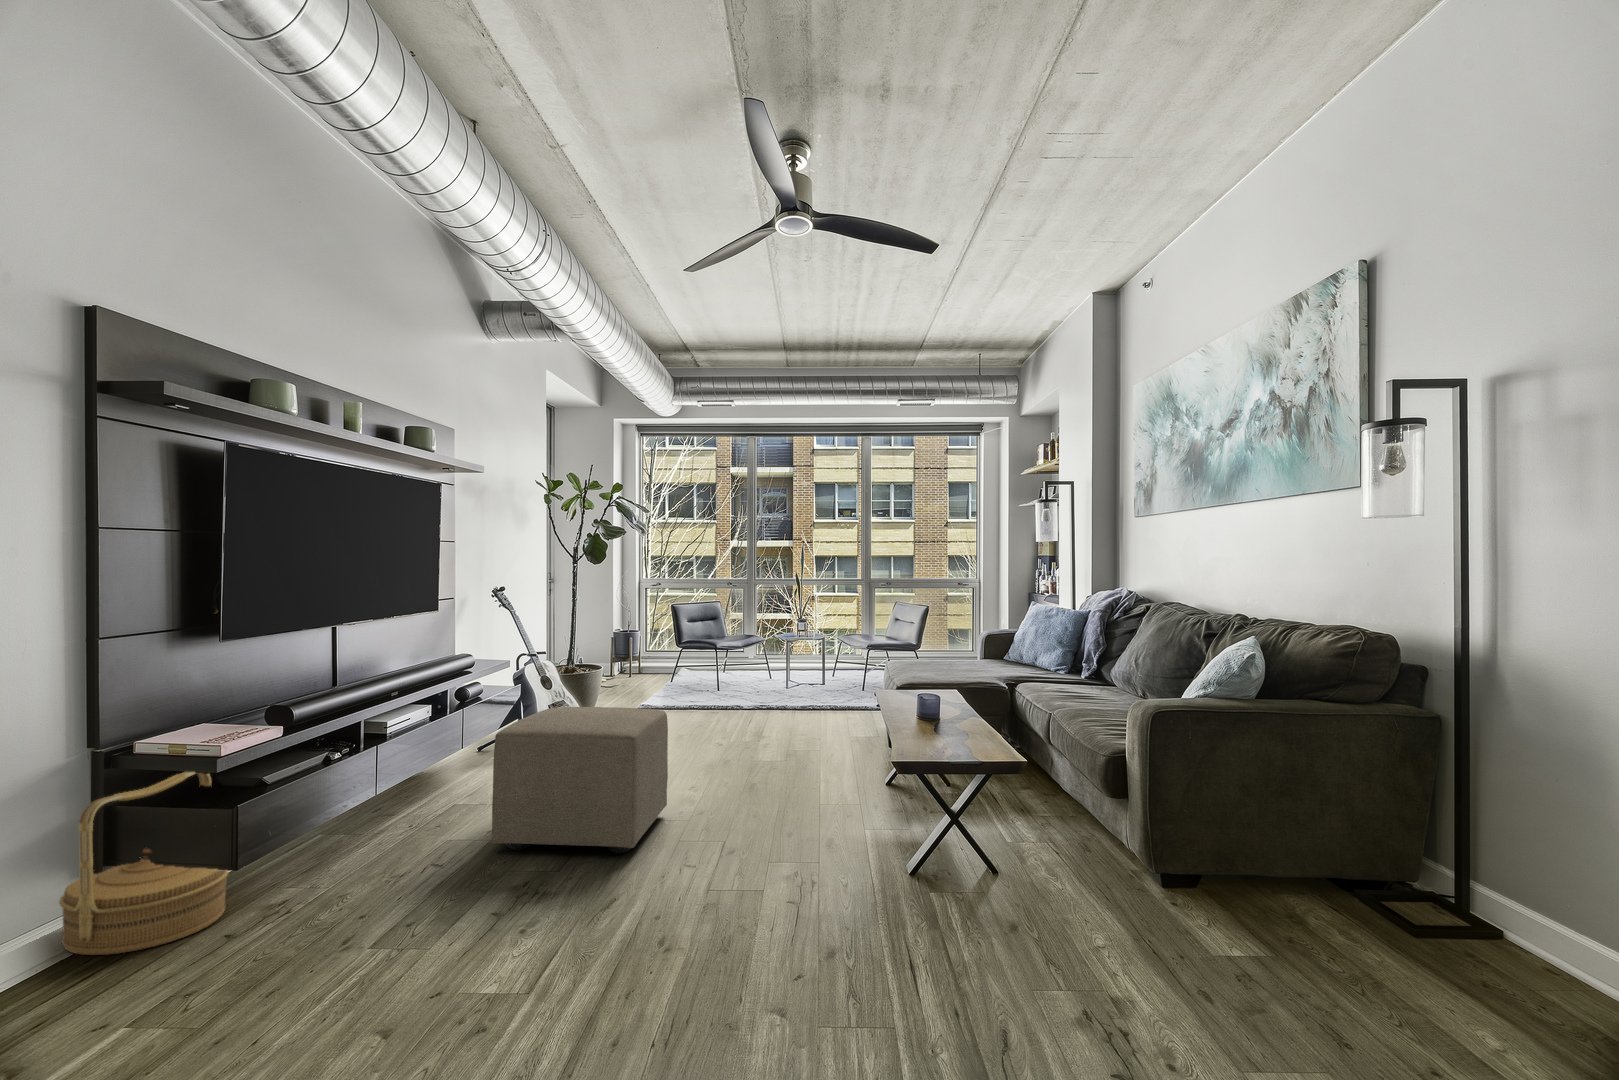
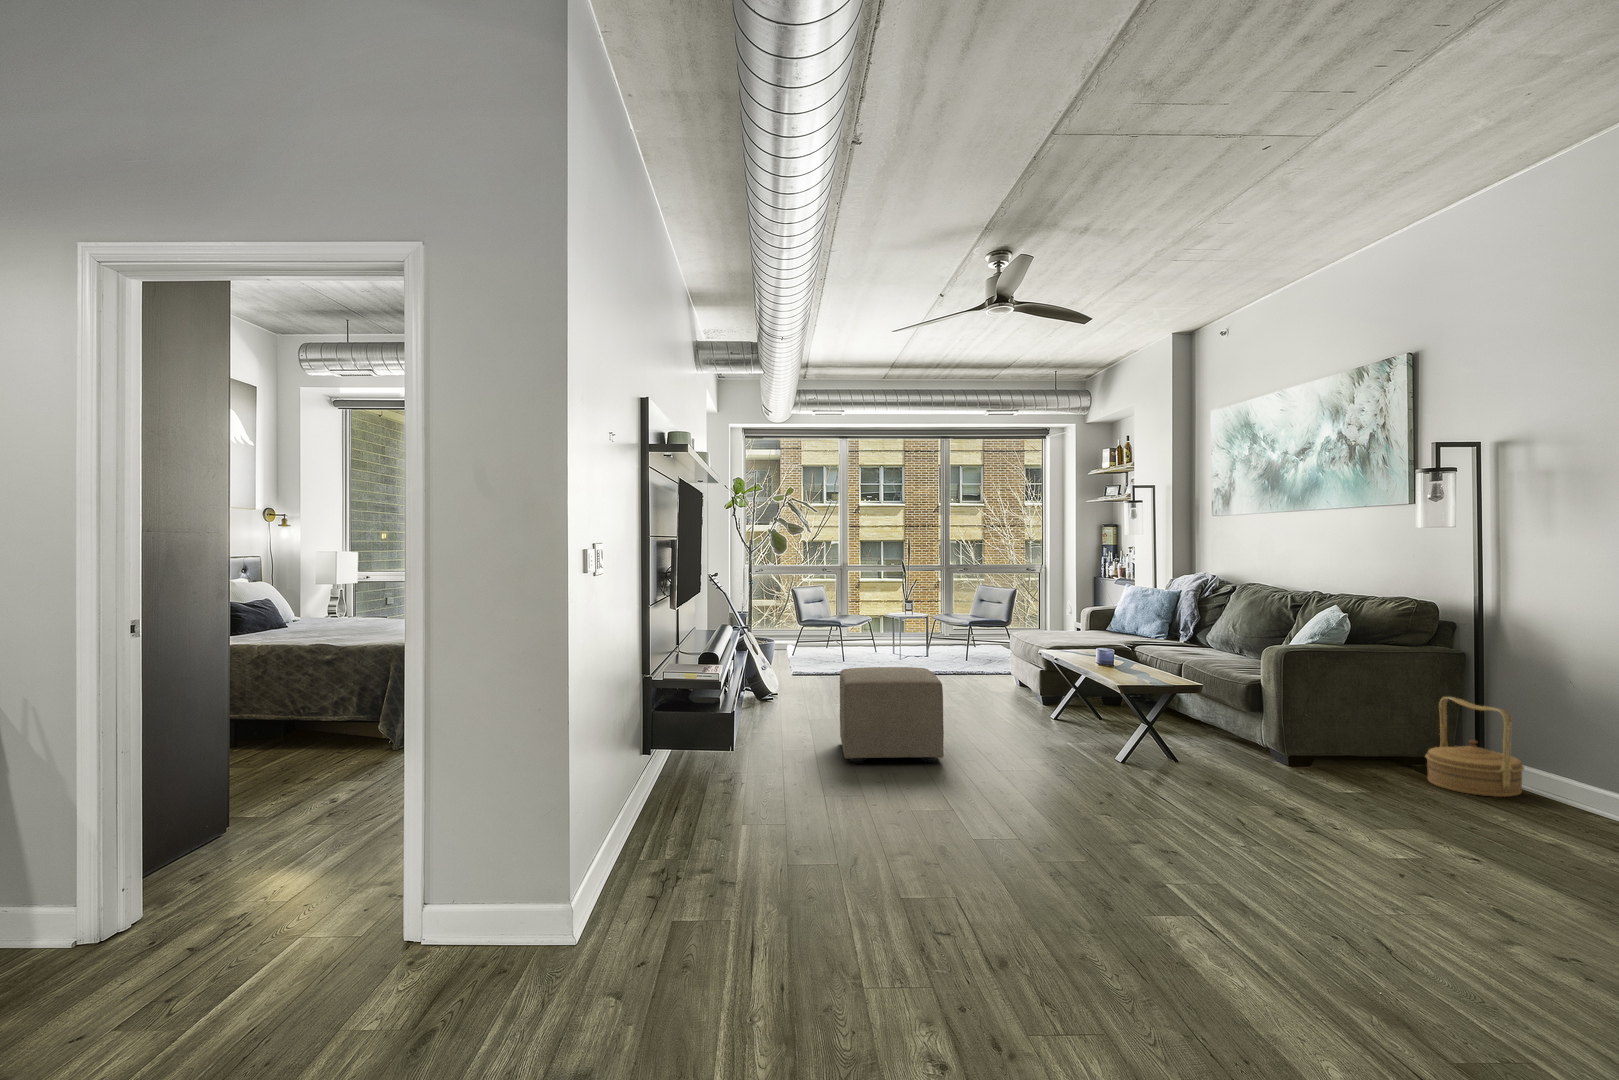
woven basket: present [59,771,229,955] -> present [1426,697,1524,797]

